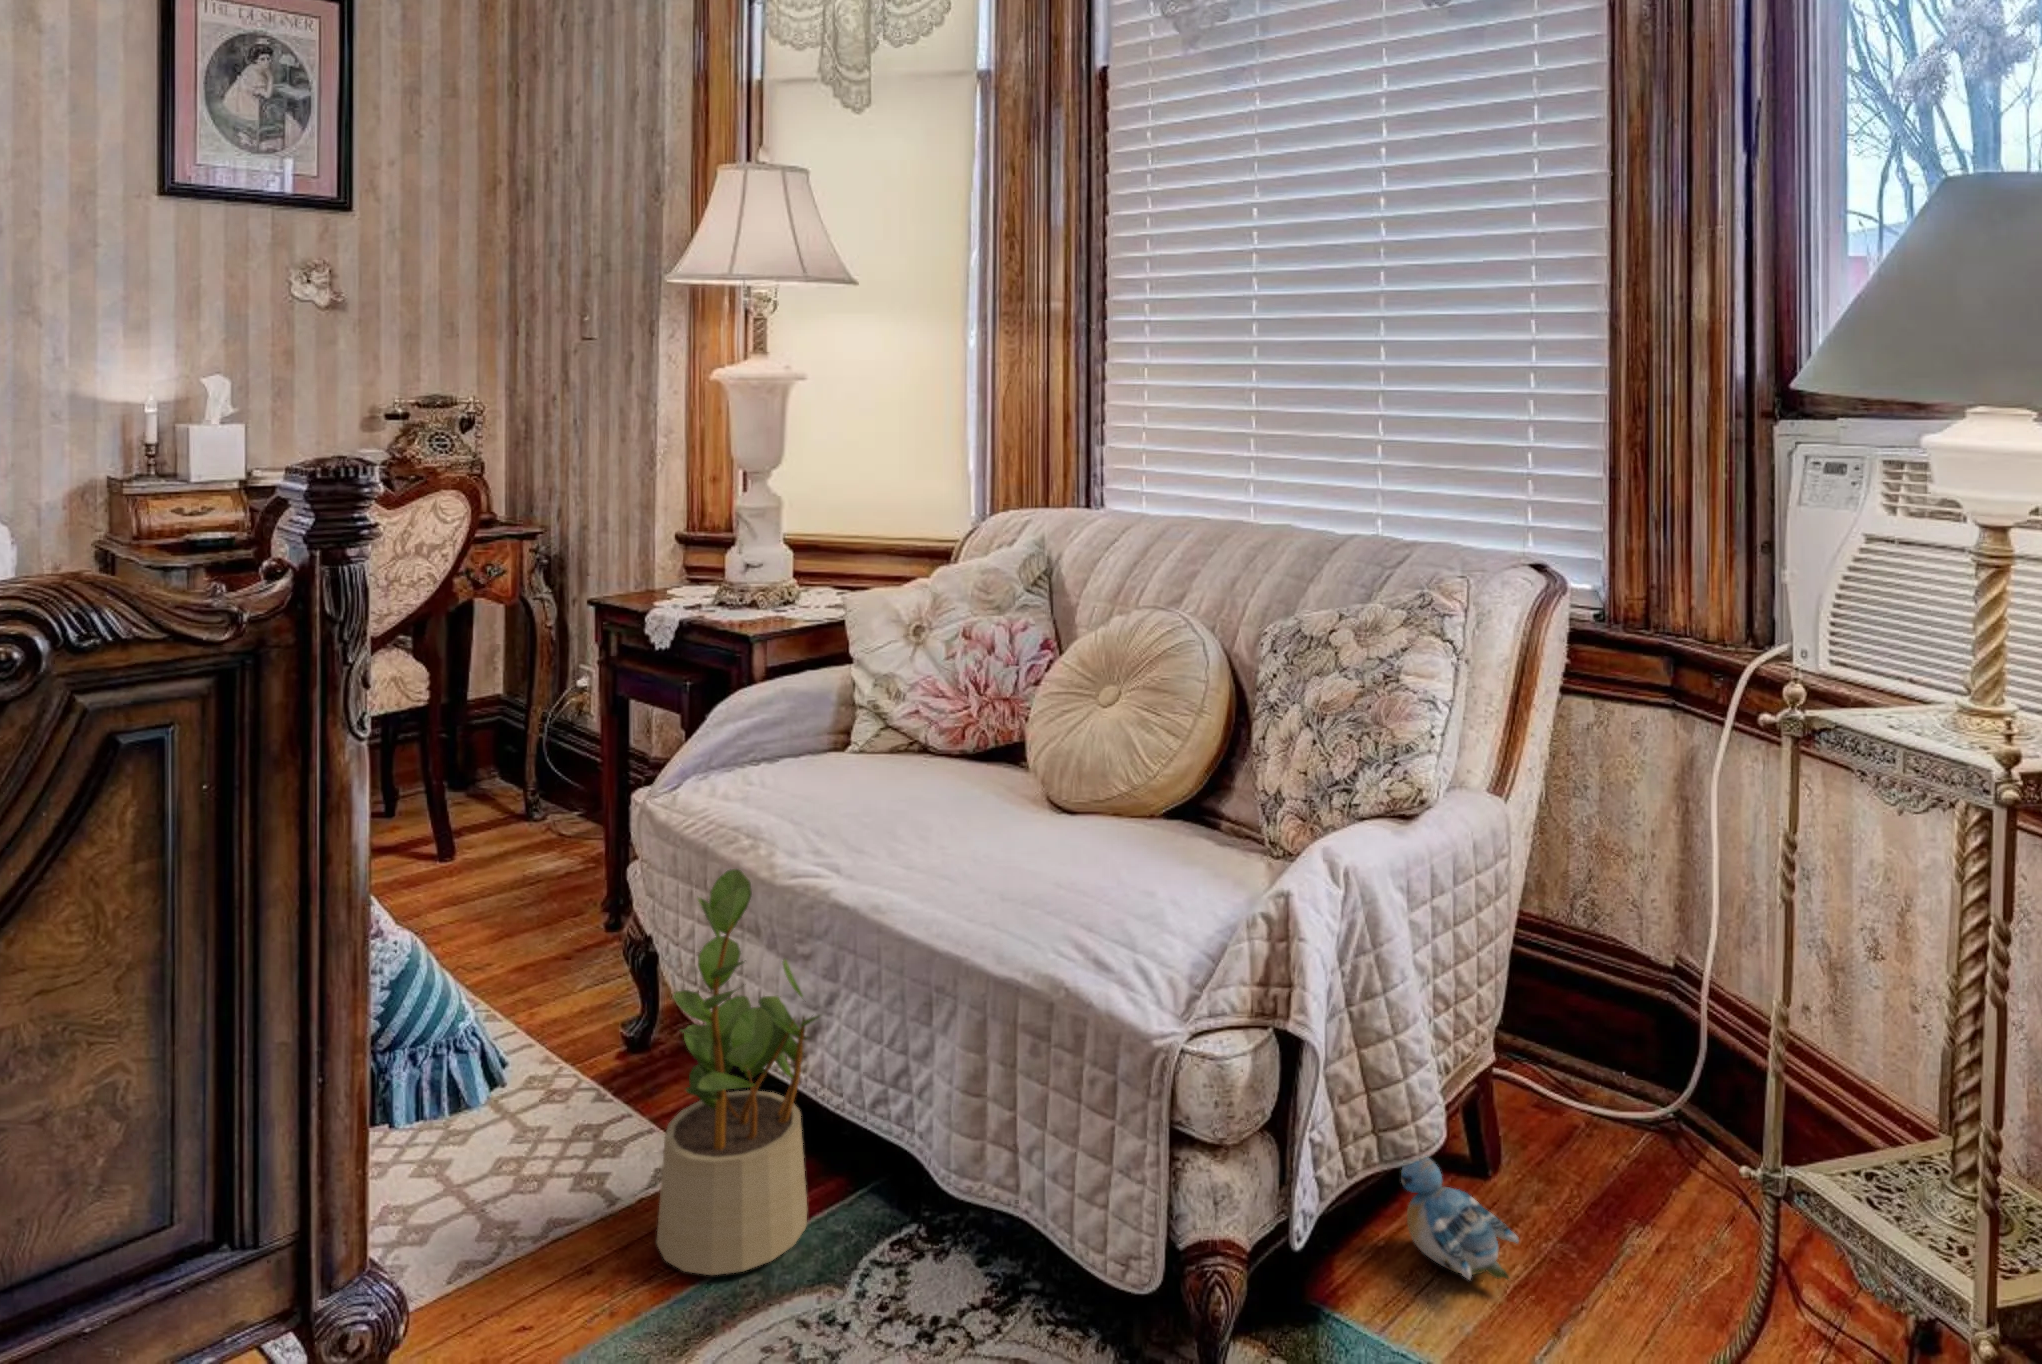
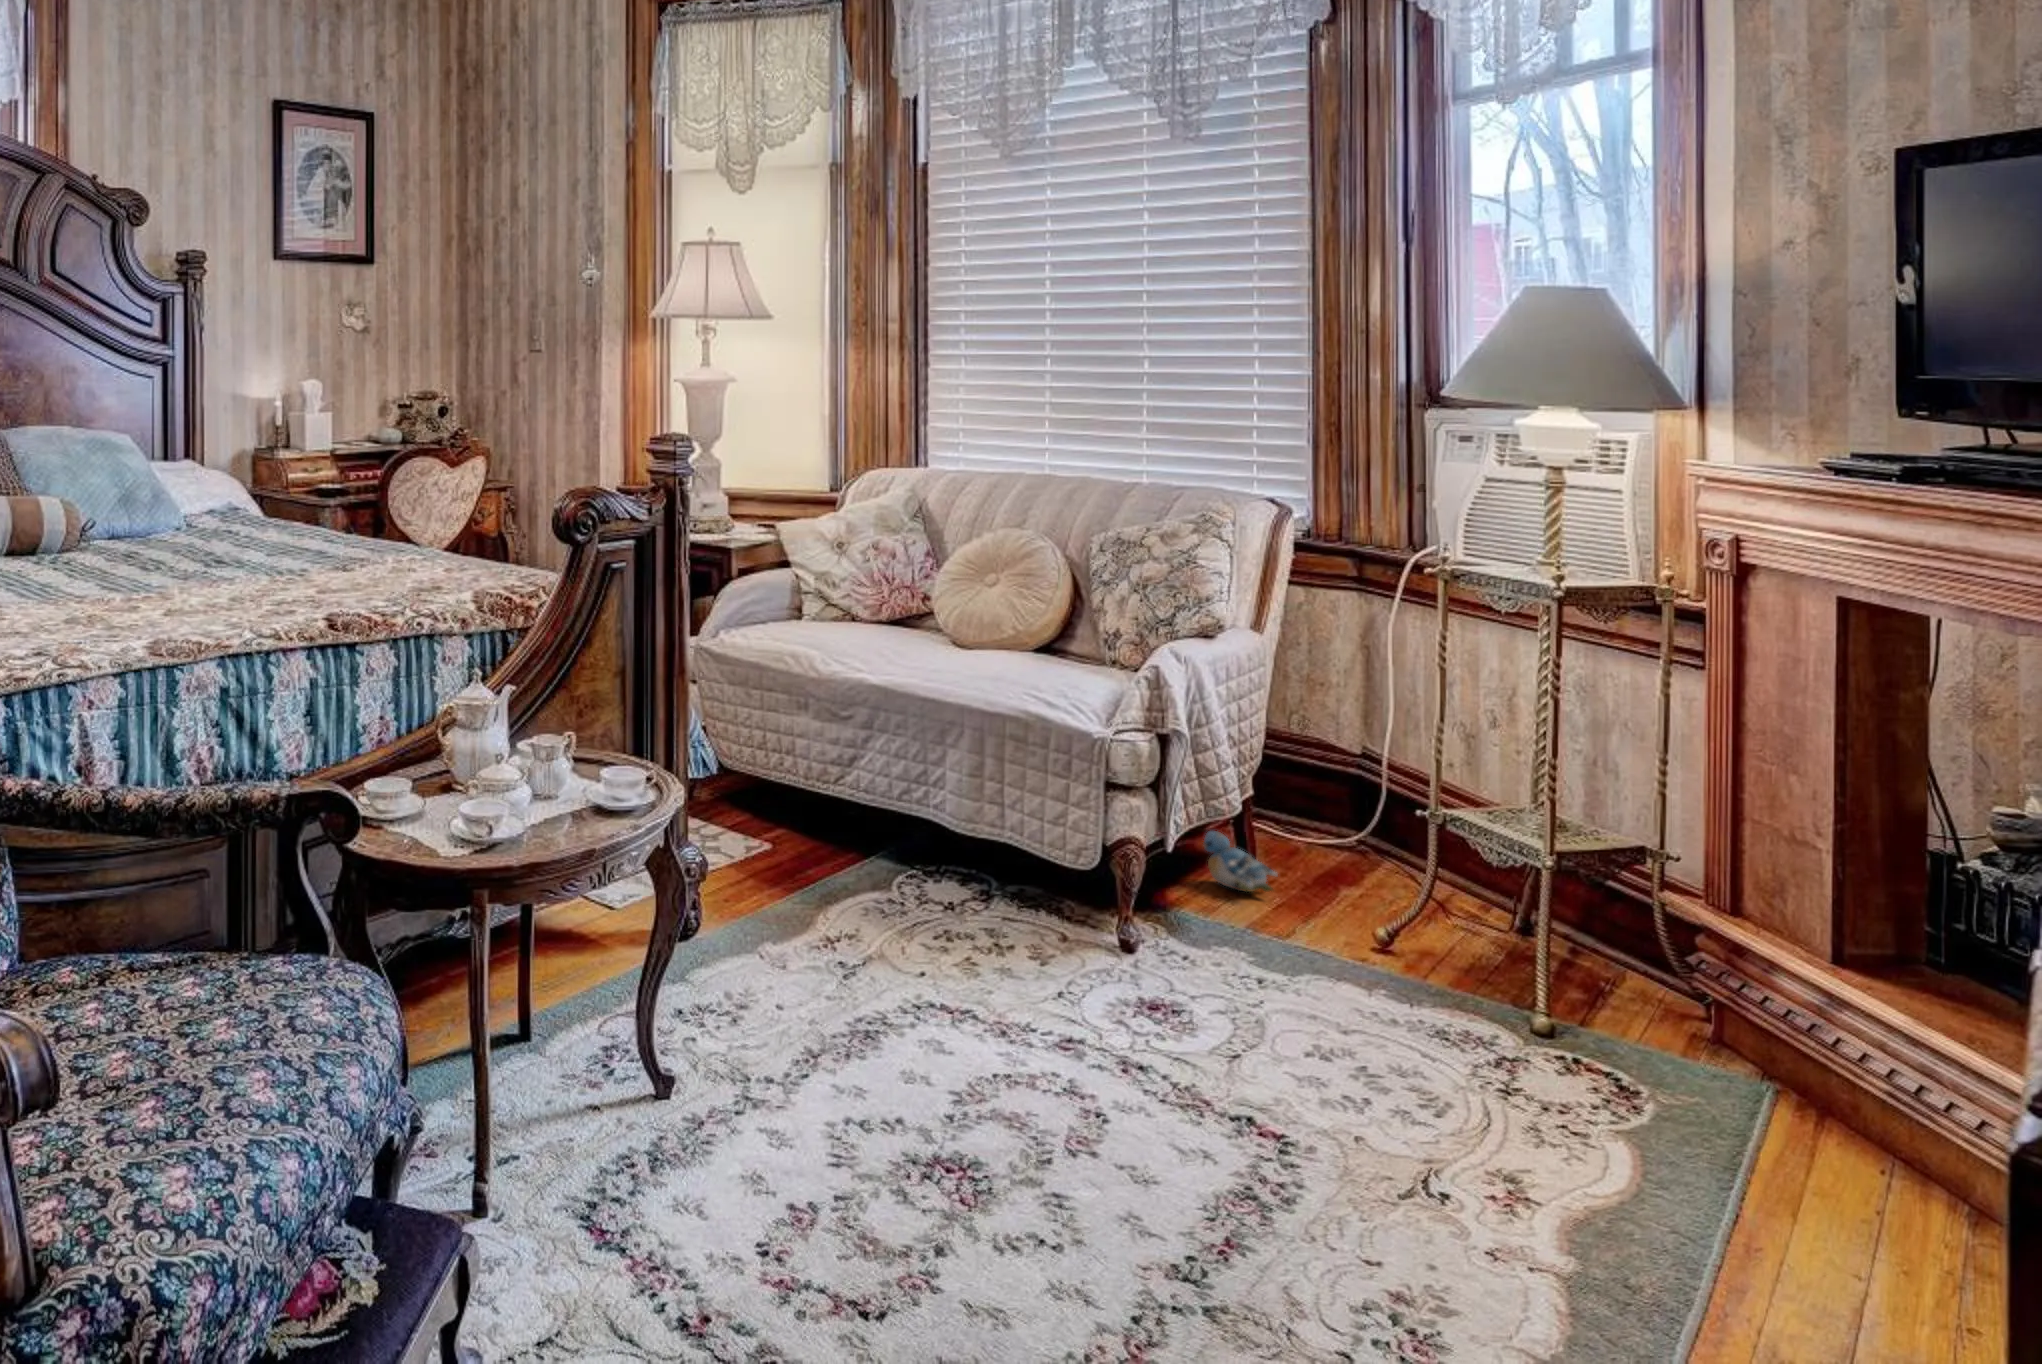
potted plant: present [656,869,820,1275] -> none [774,662,878,877]

